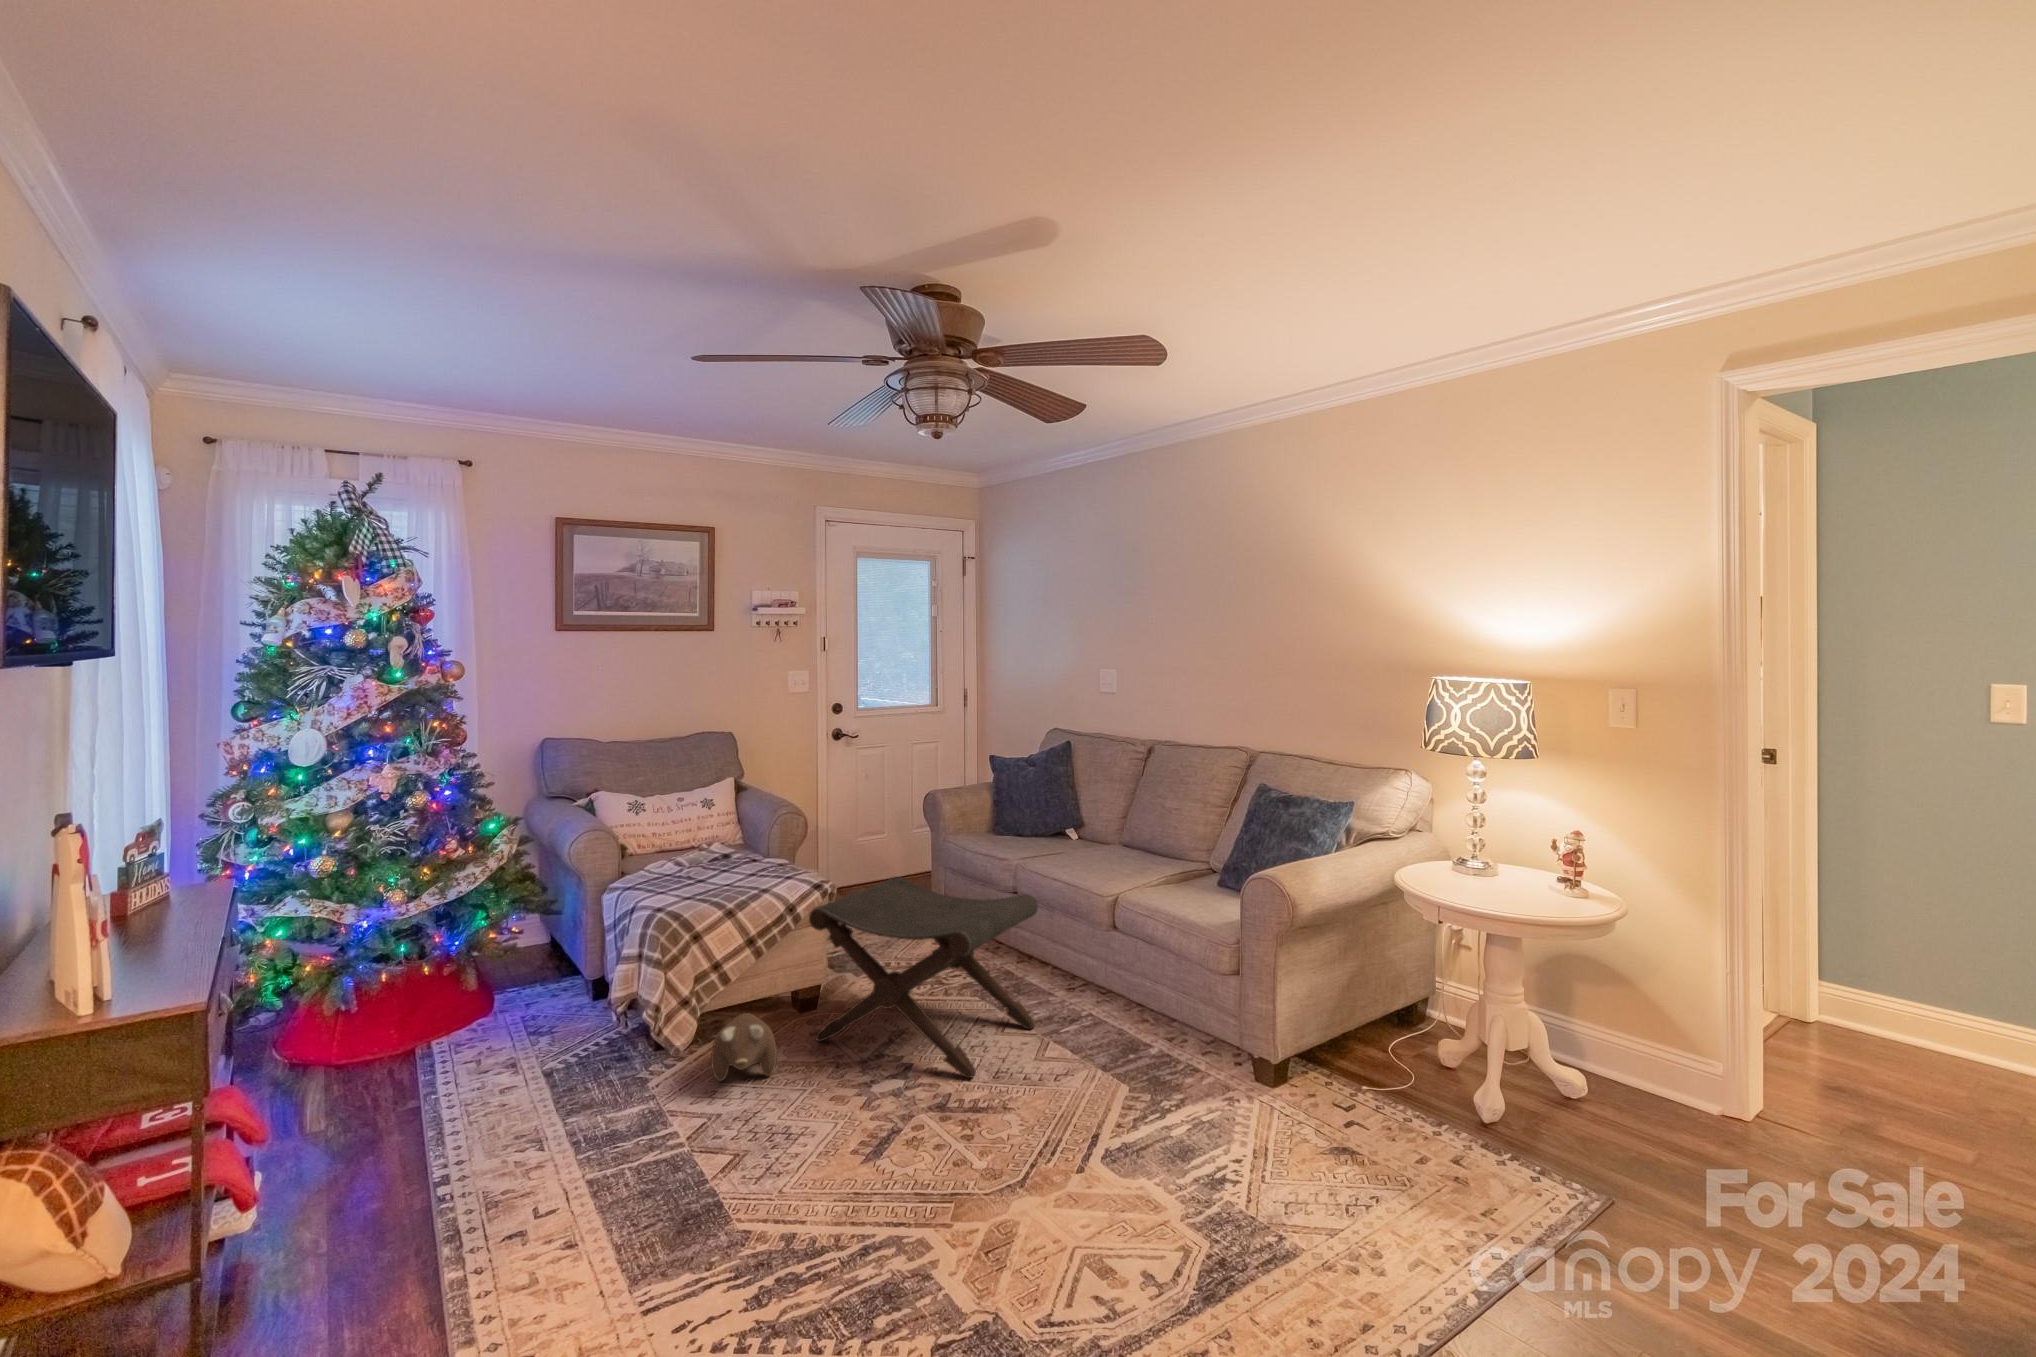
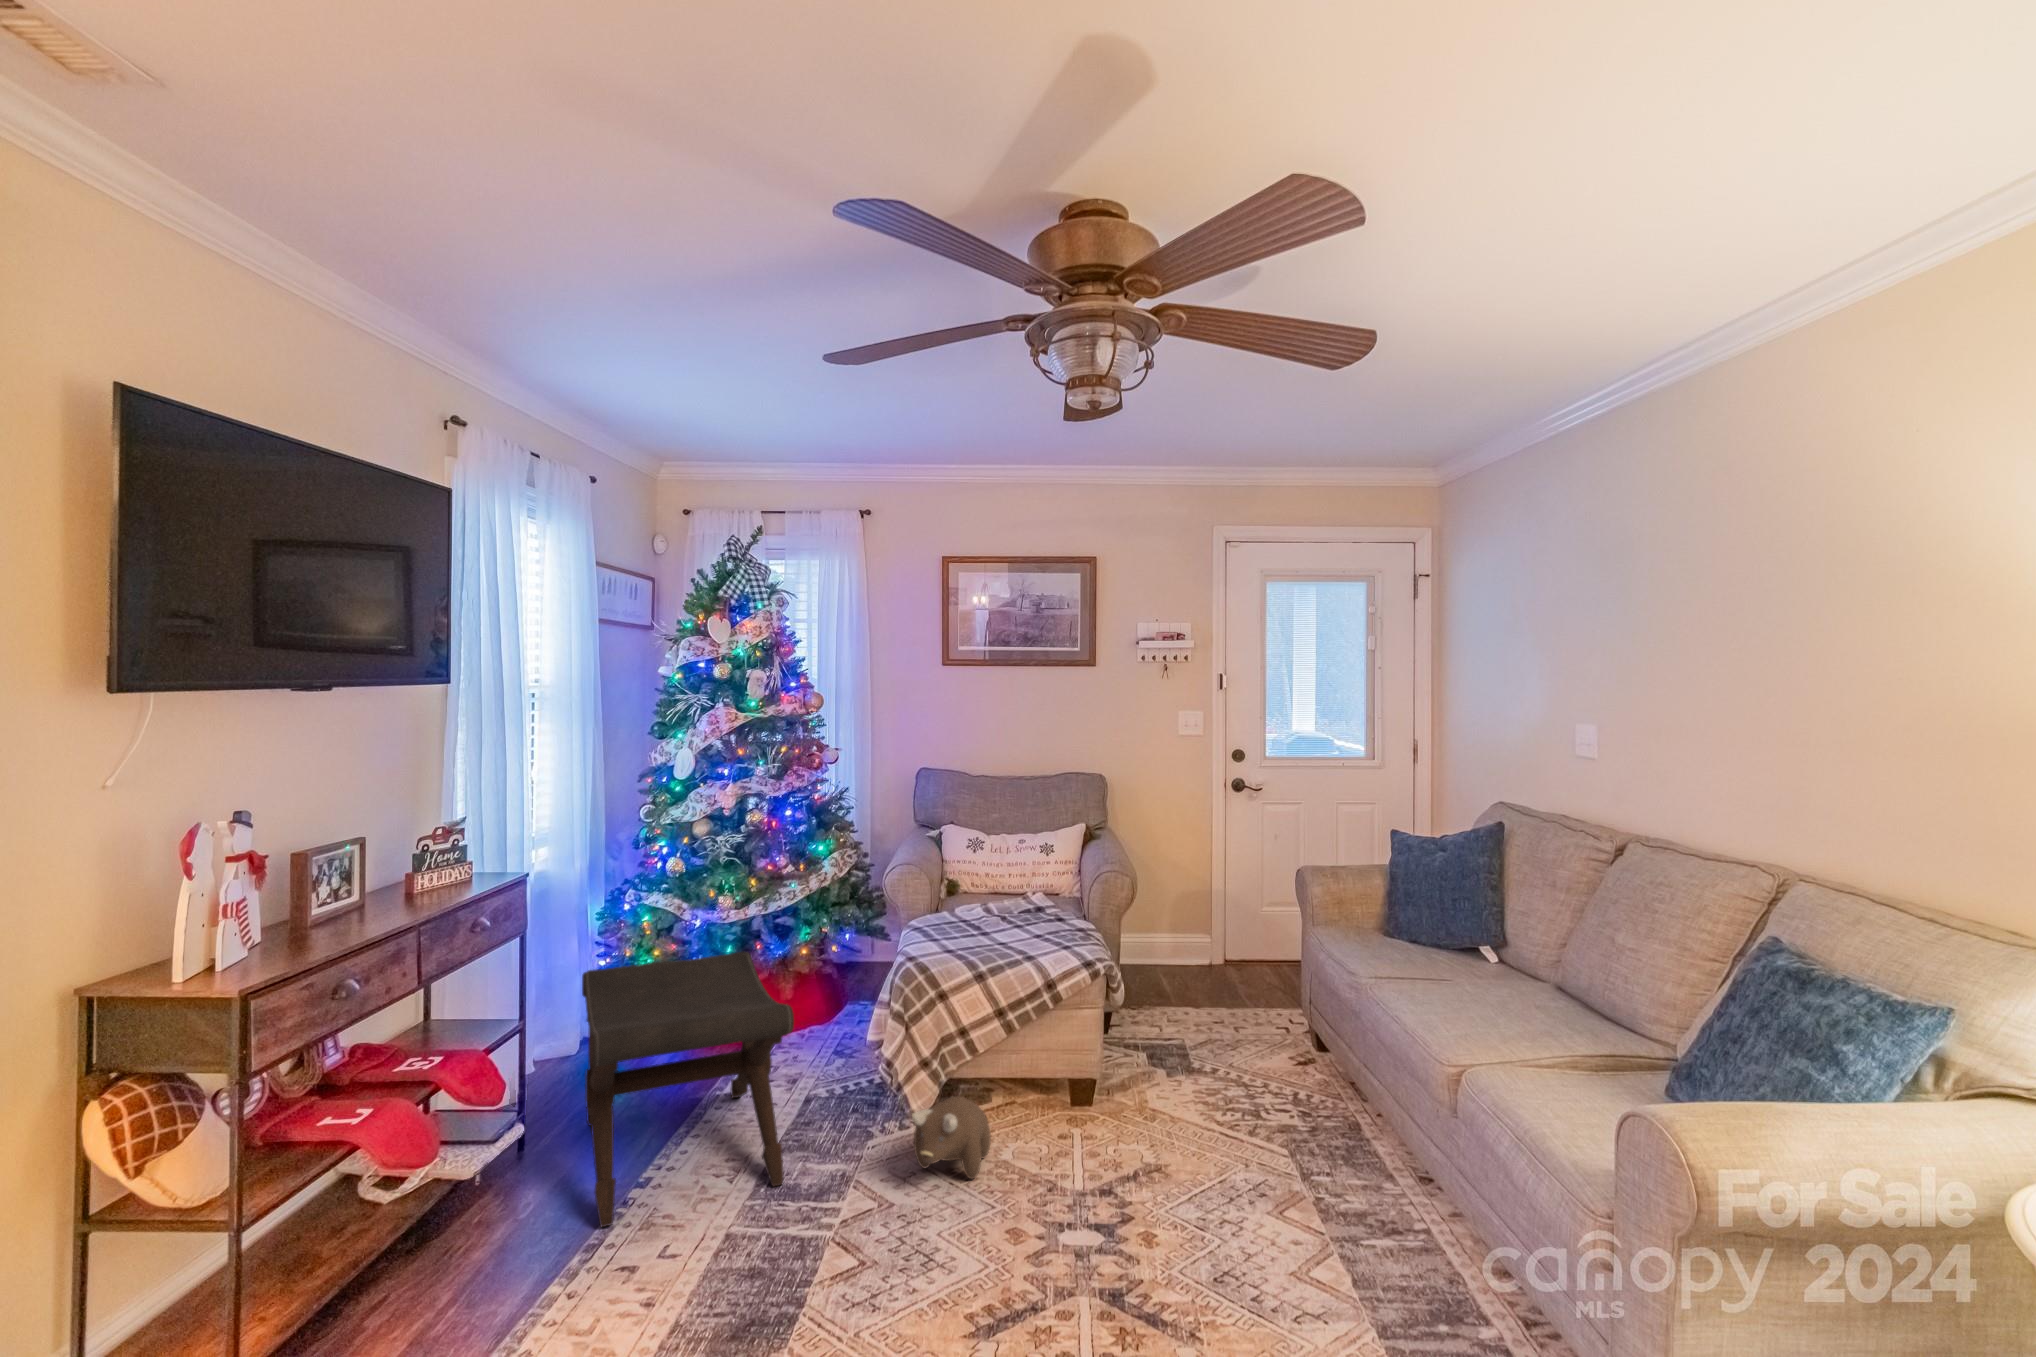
footstool: present [809,877,1038,1078] -> present [582,952,794,1227]

